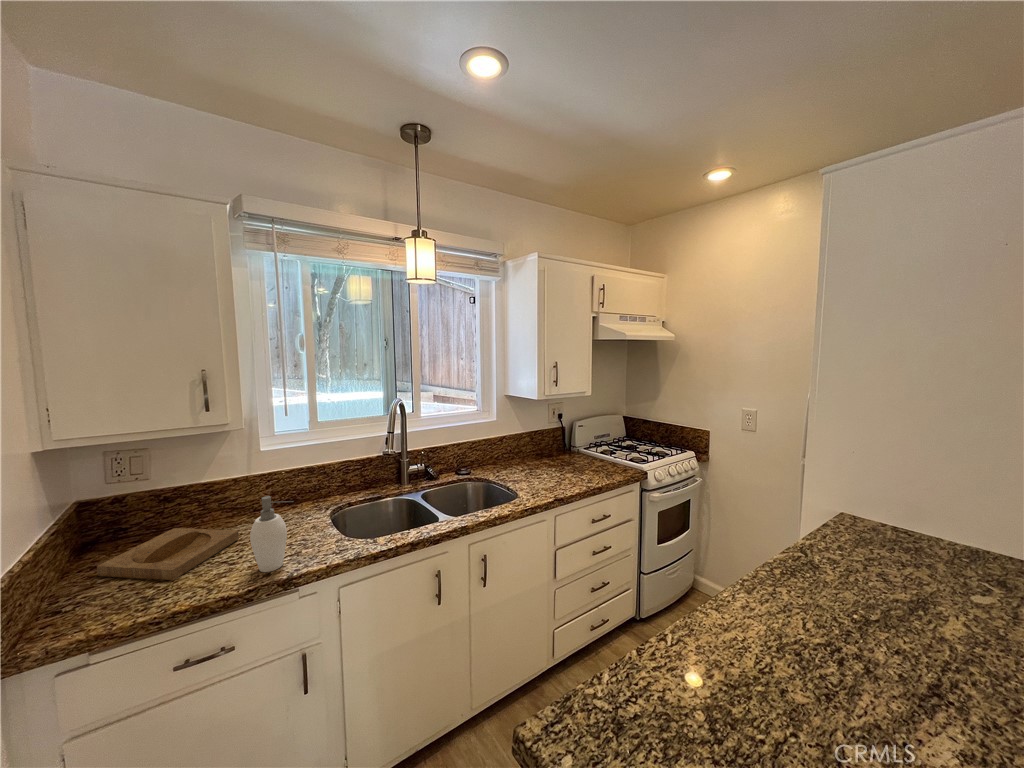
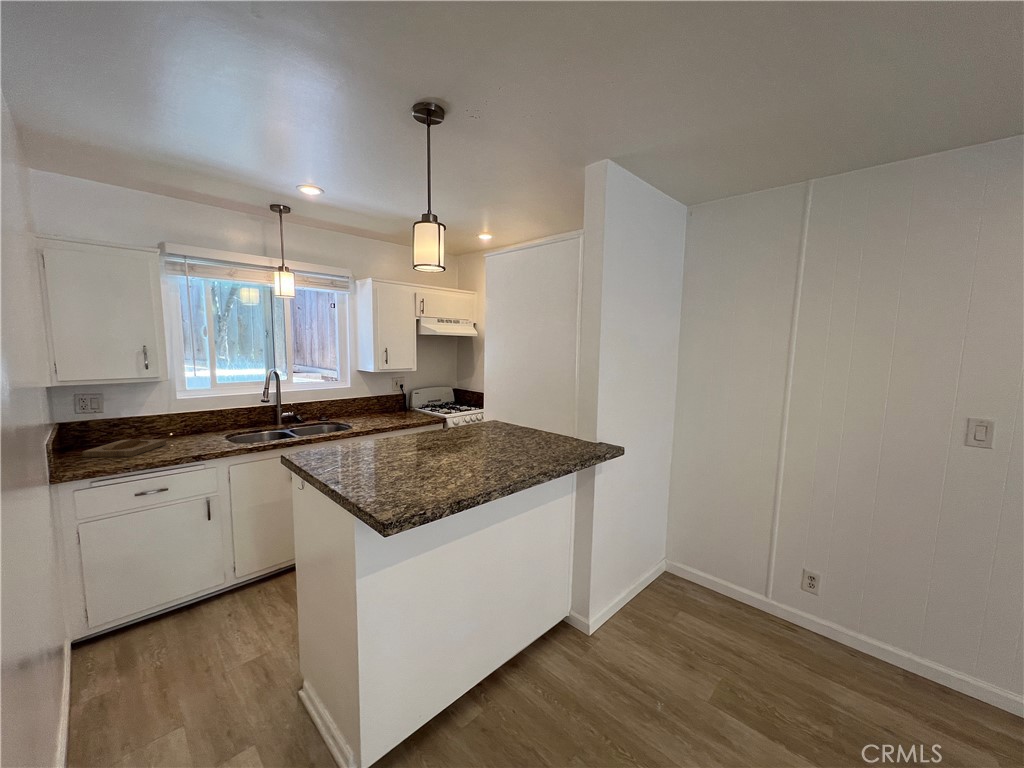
soap dispenser: present [250,496,293,572] -> none [177,414,202,453]

